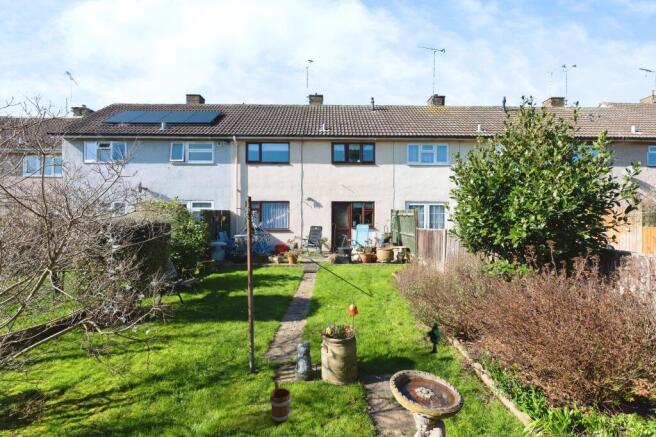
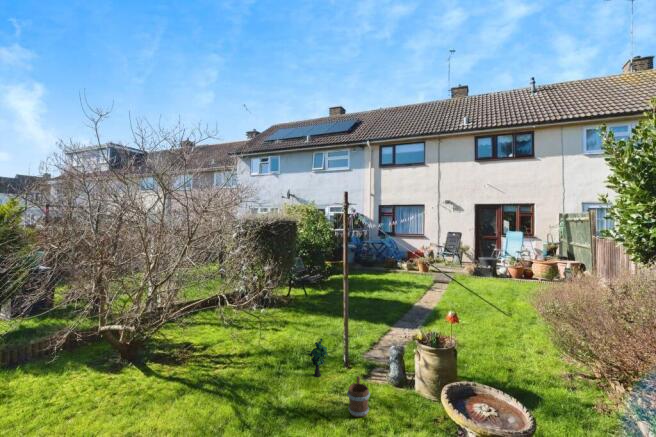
decorative plant: present [427,320,443,353] -> present [308,338,328,377]

